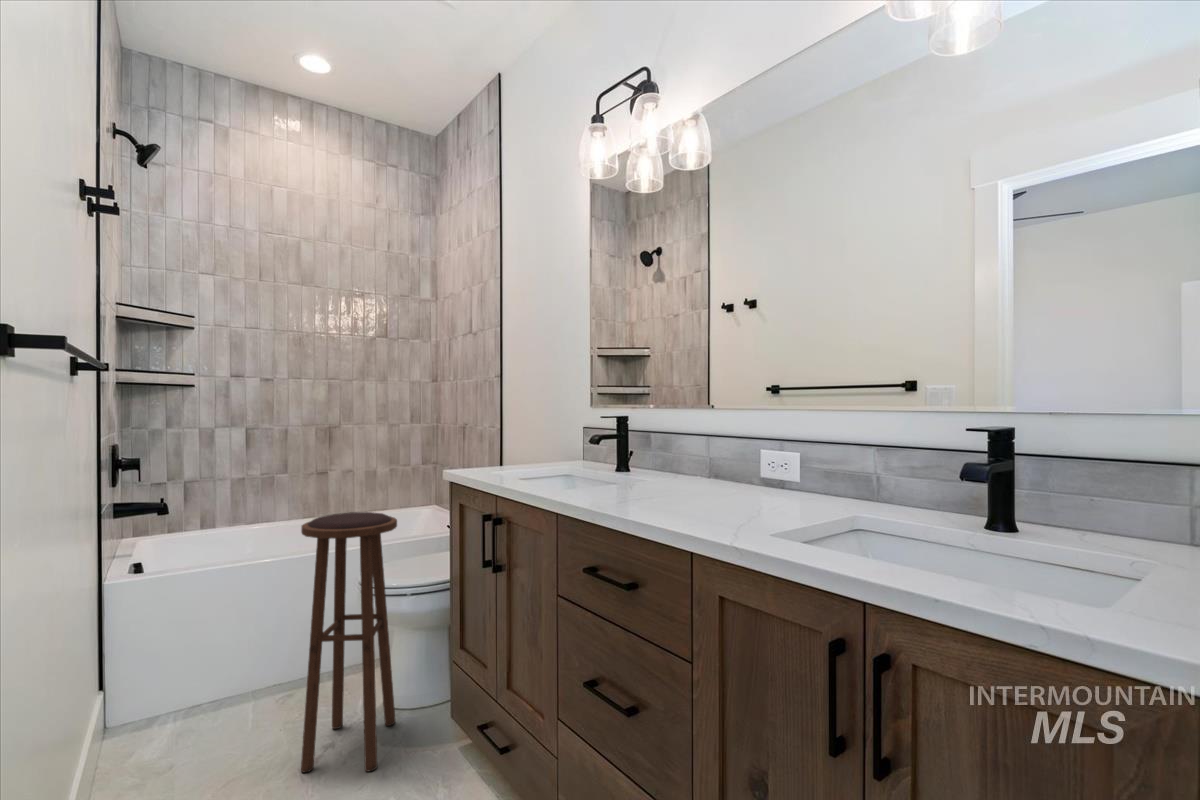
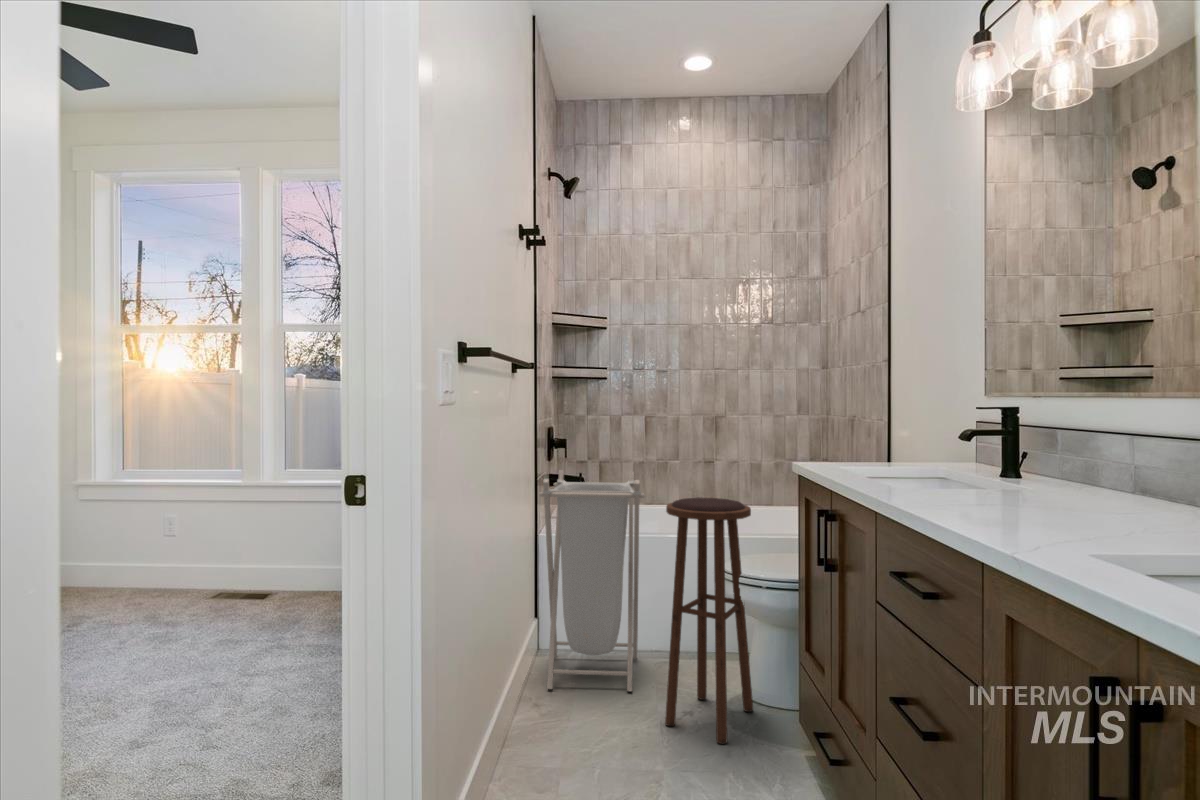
laundry hamper: none [111,491,267,782] -> present [539,470,645,691]

